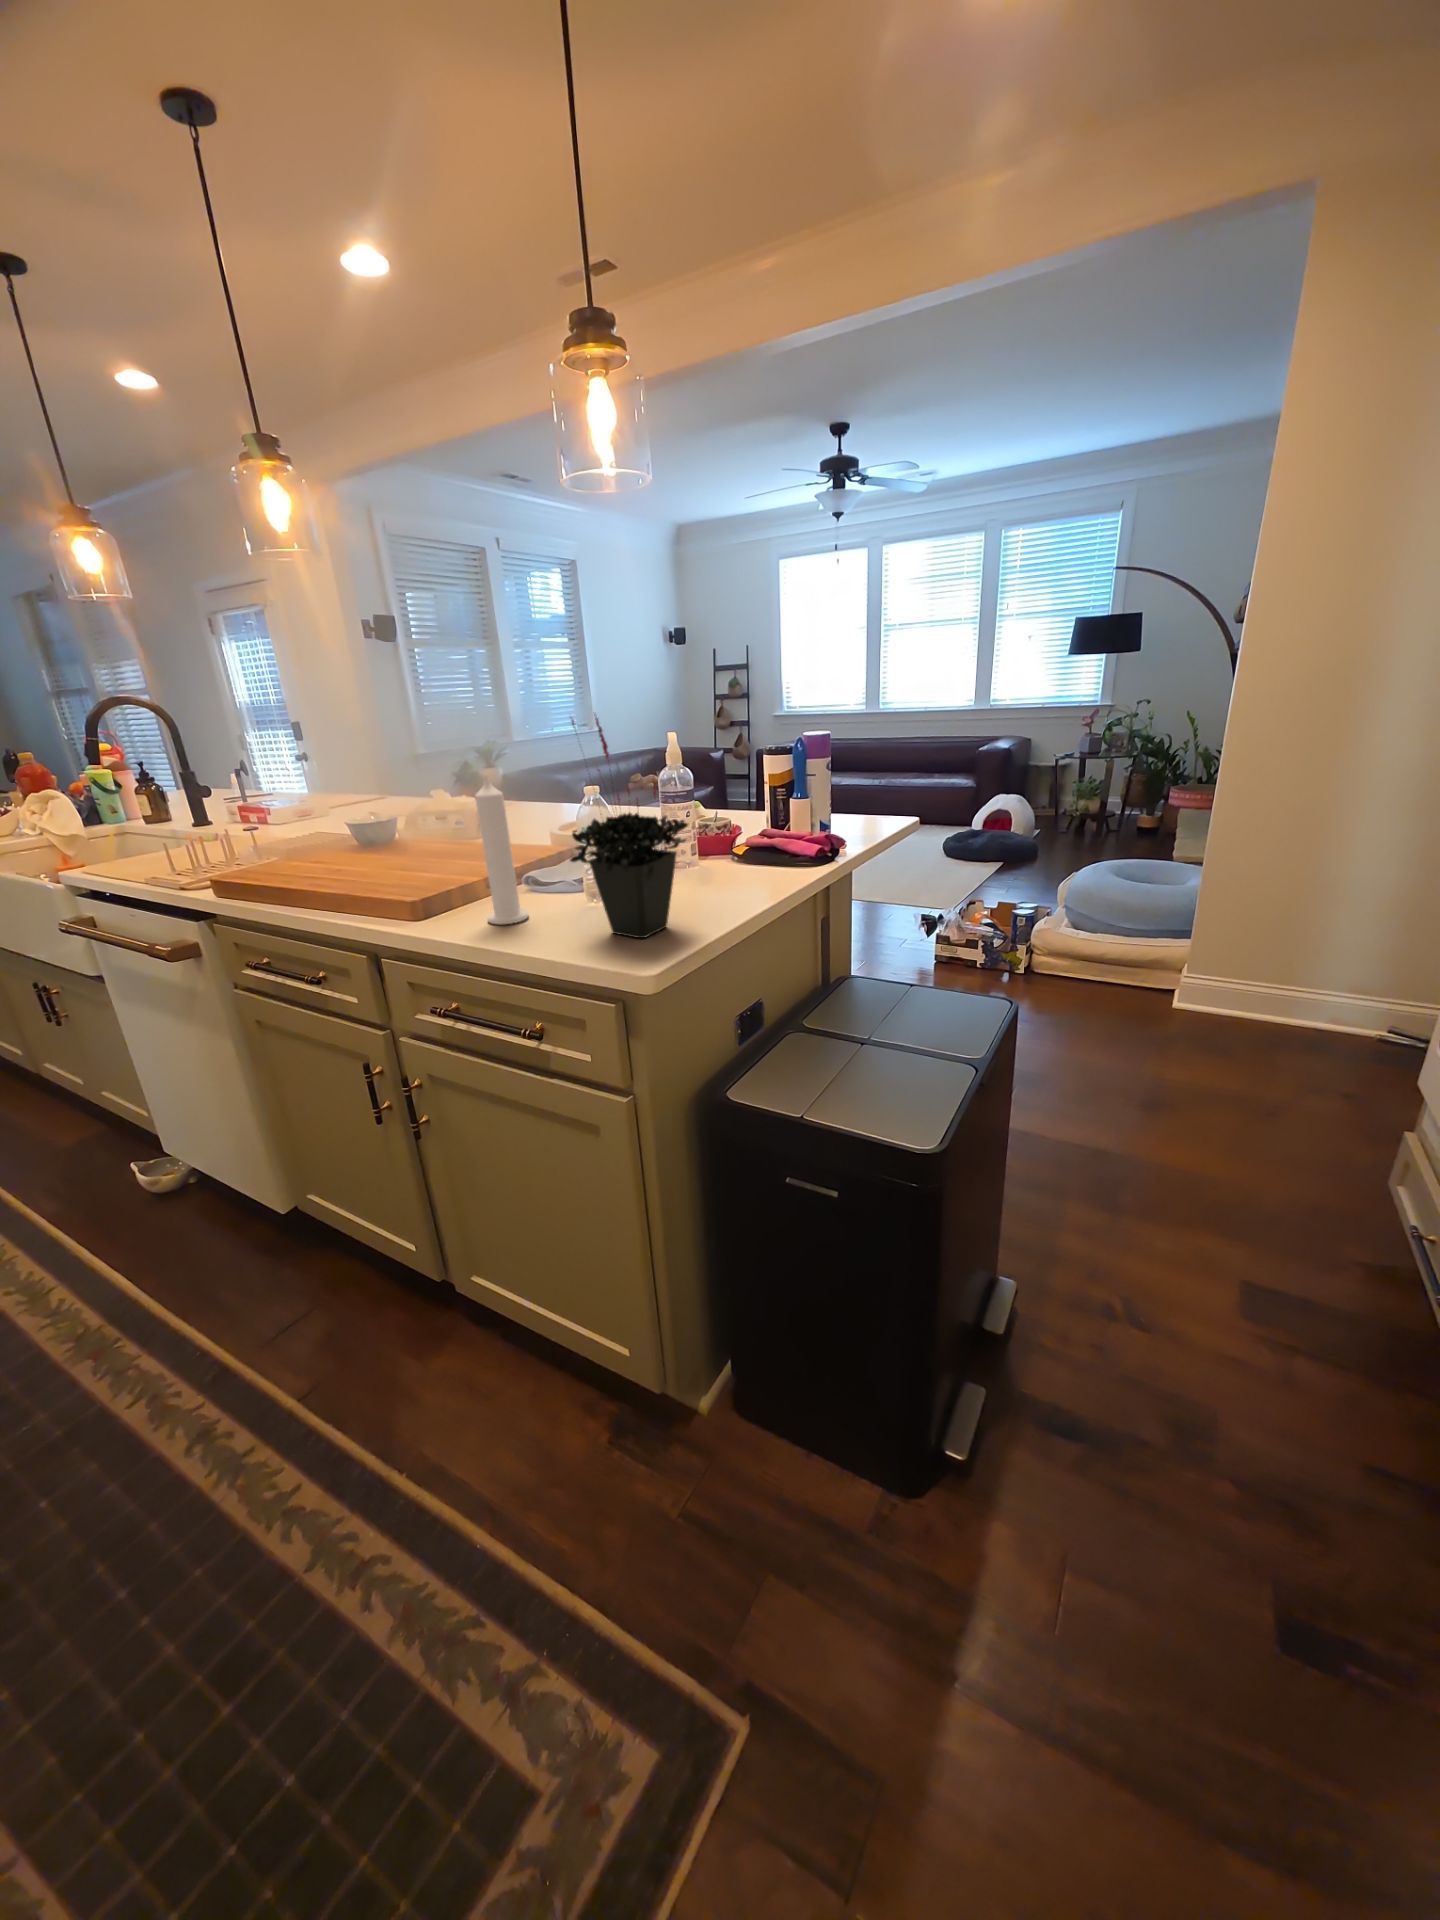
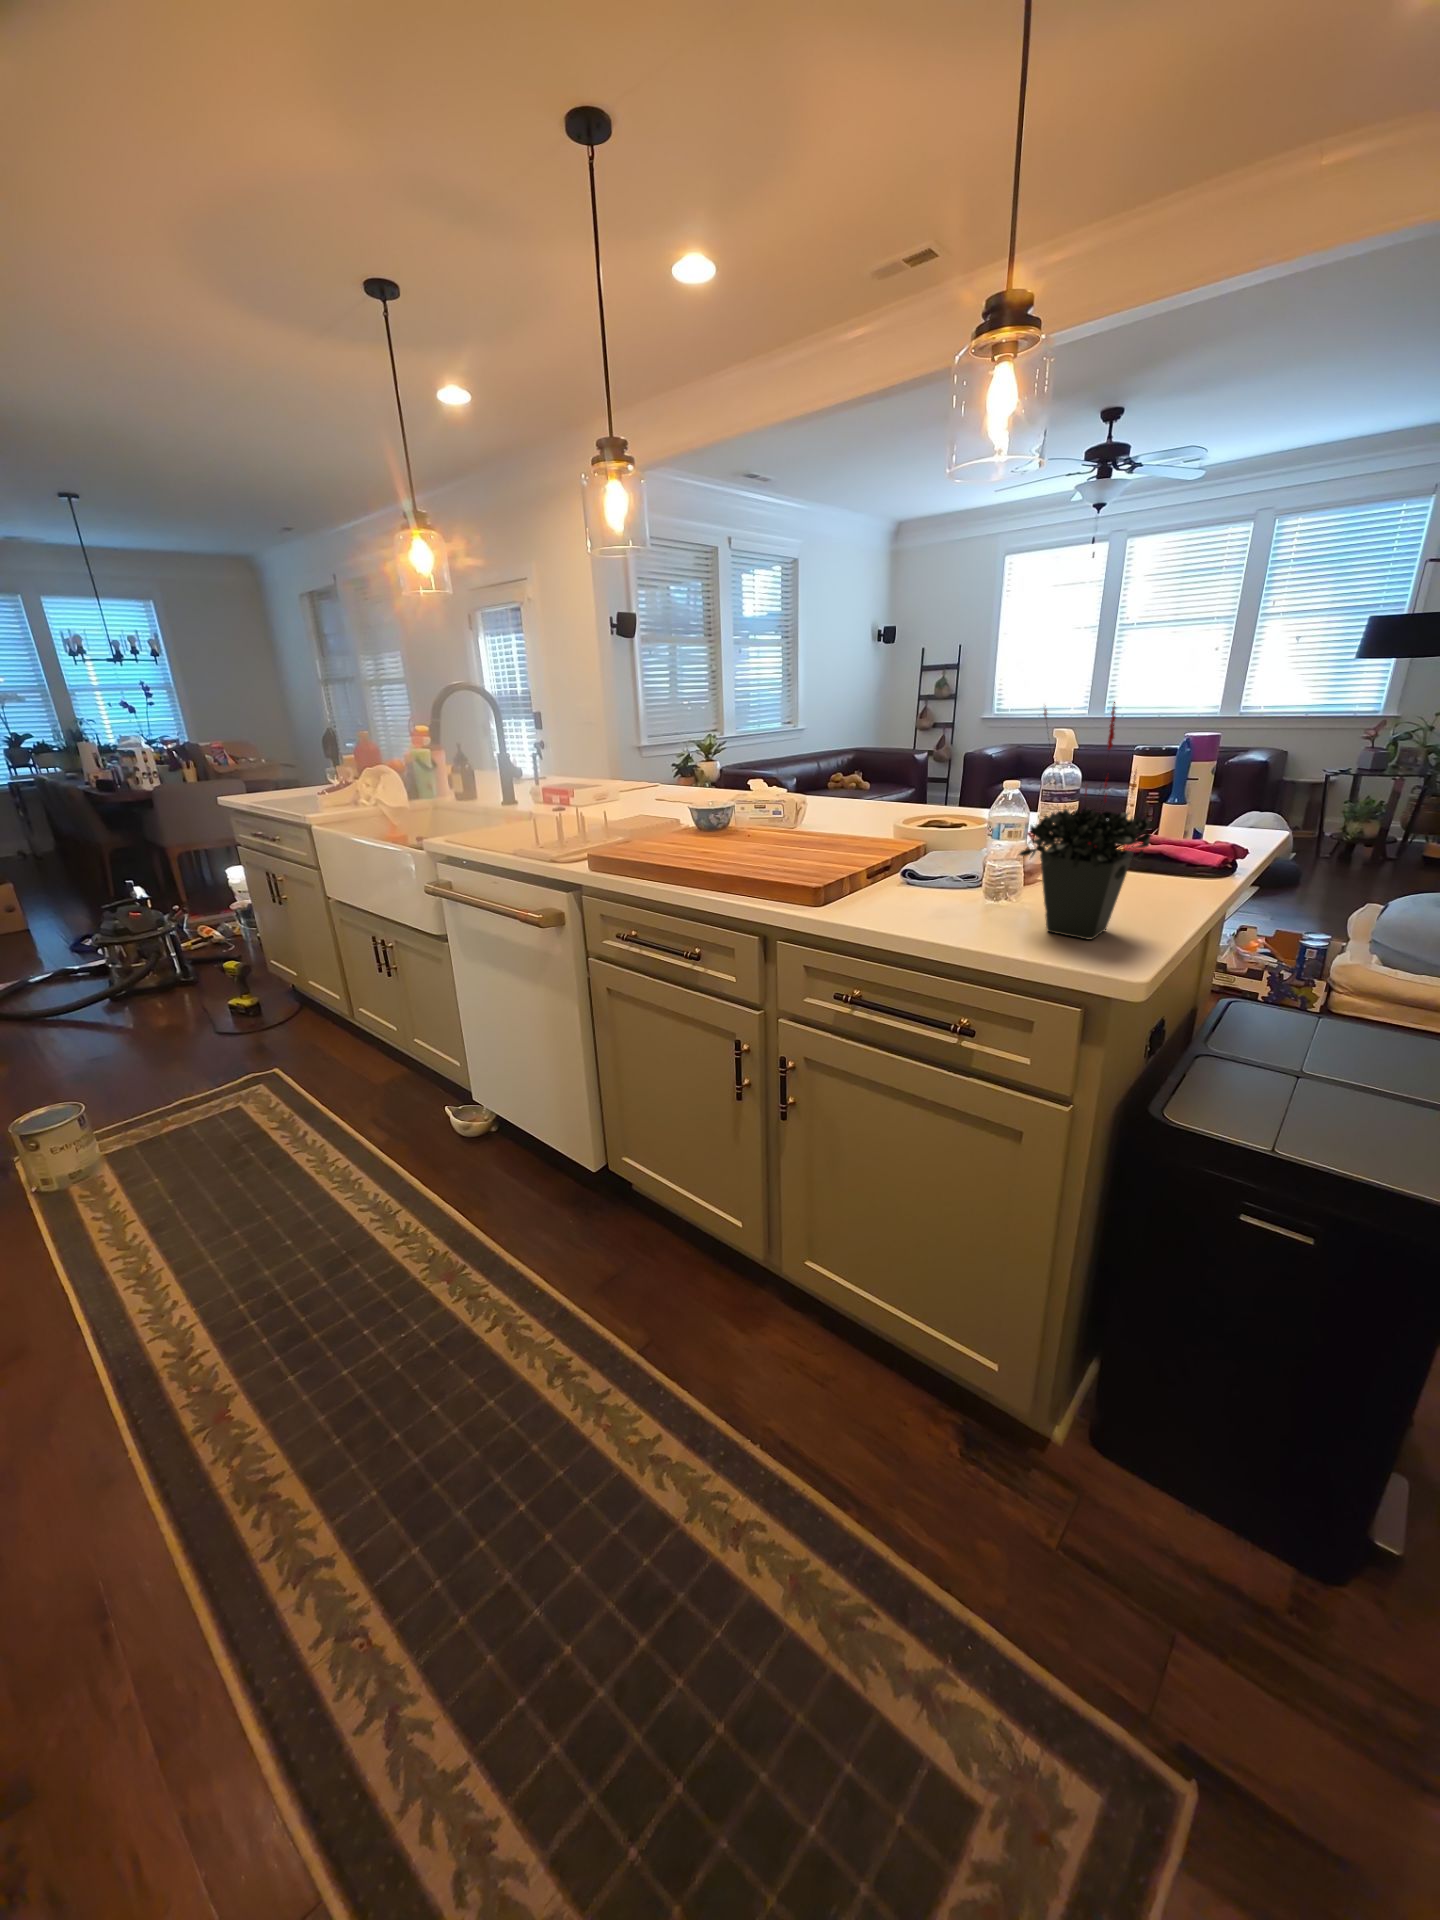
candle: present [475,774,529,924] -> none [897,762,940,915]

